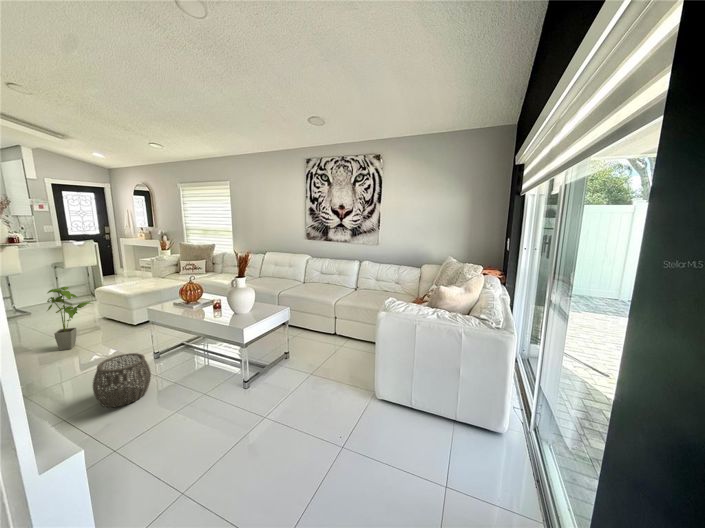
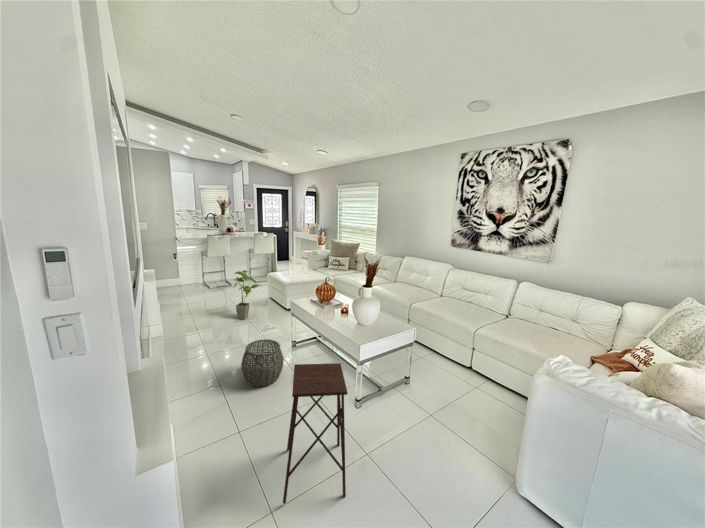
side table: none [179,343,249,479] -> present [283,363,348,504]

